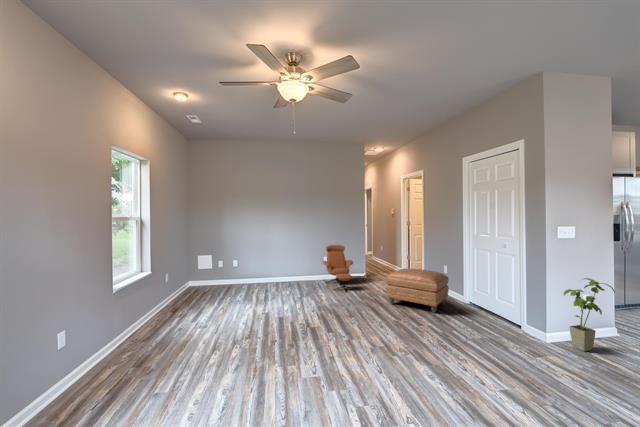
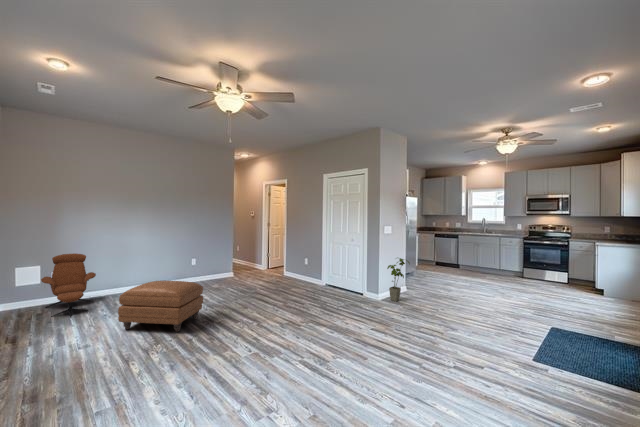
lounge chair: present [323,245,353,292] -> present [41,254,96,317]
ottoman: present [386,269,449,313] -> present [118,281,203,332]

